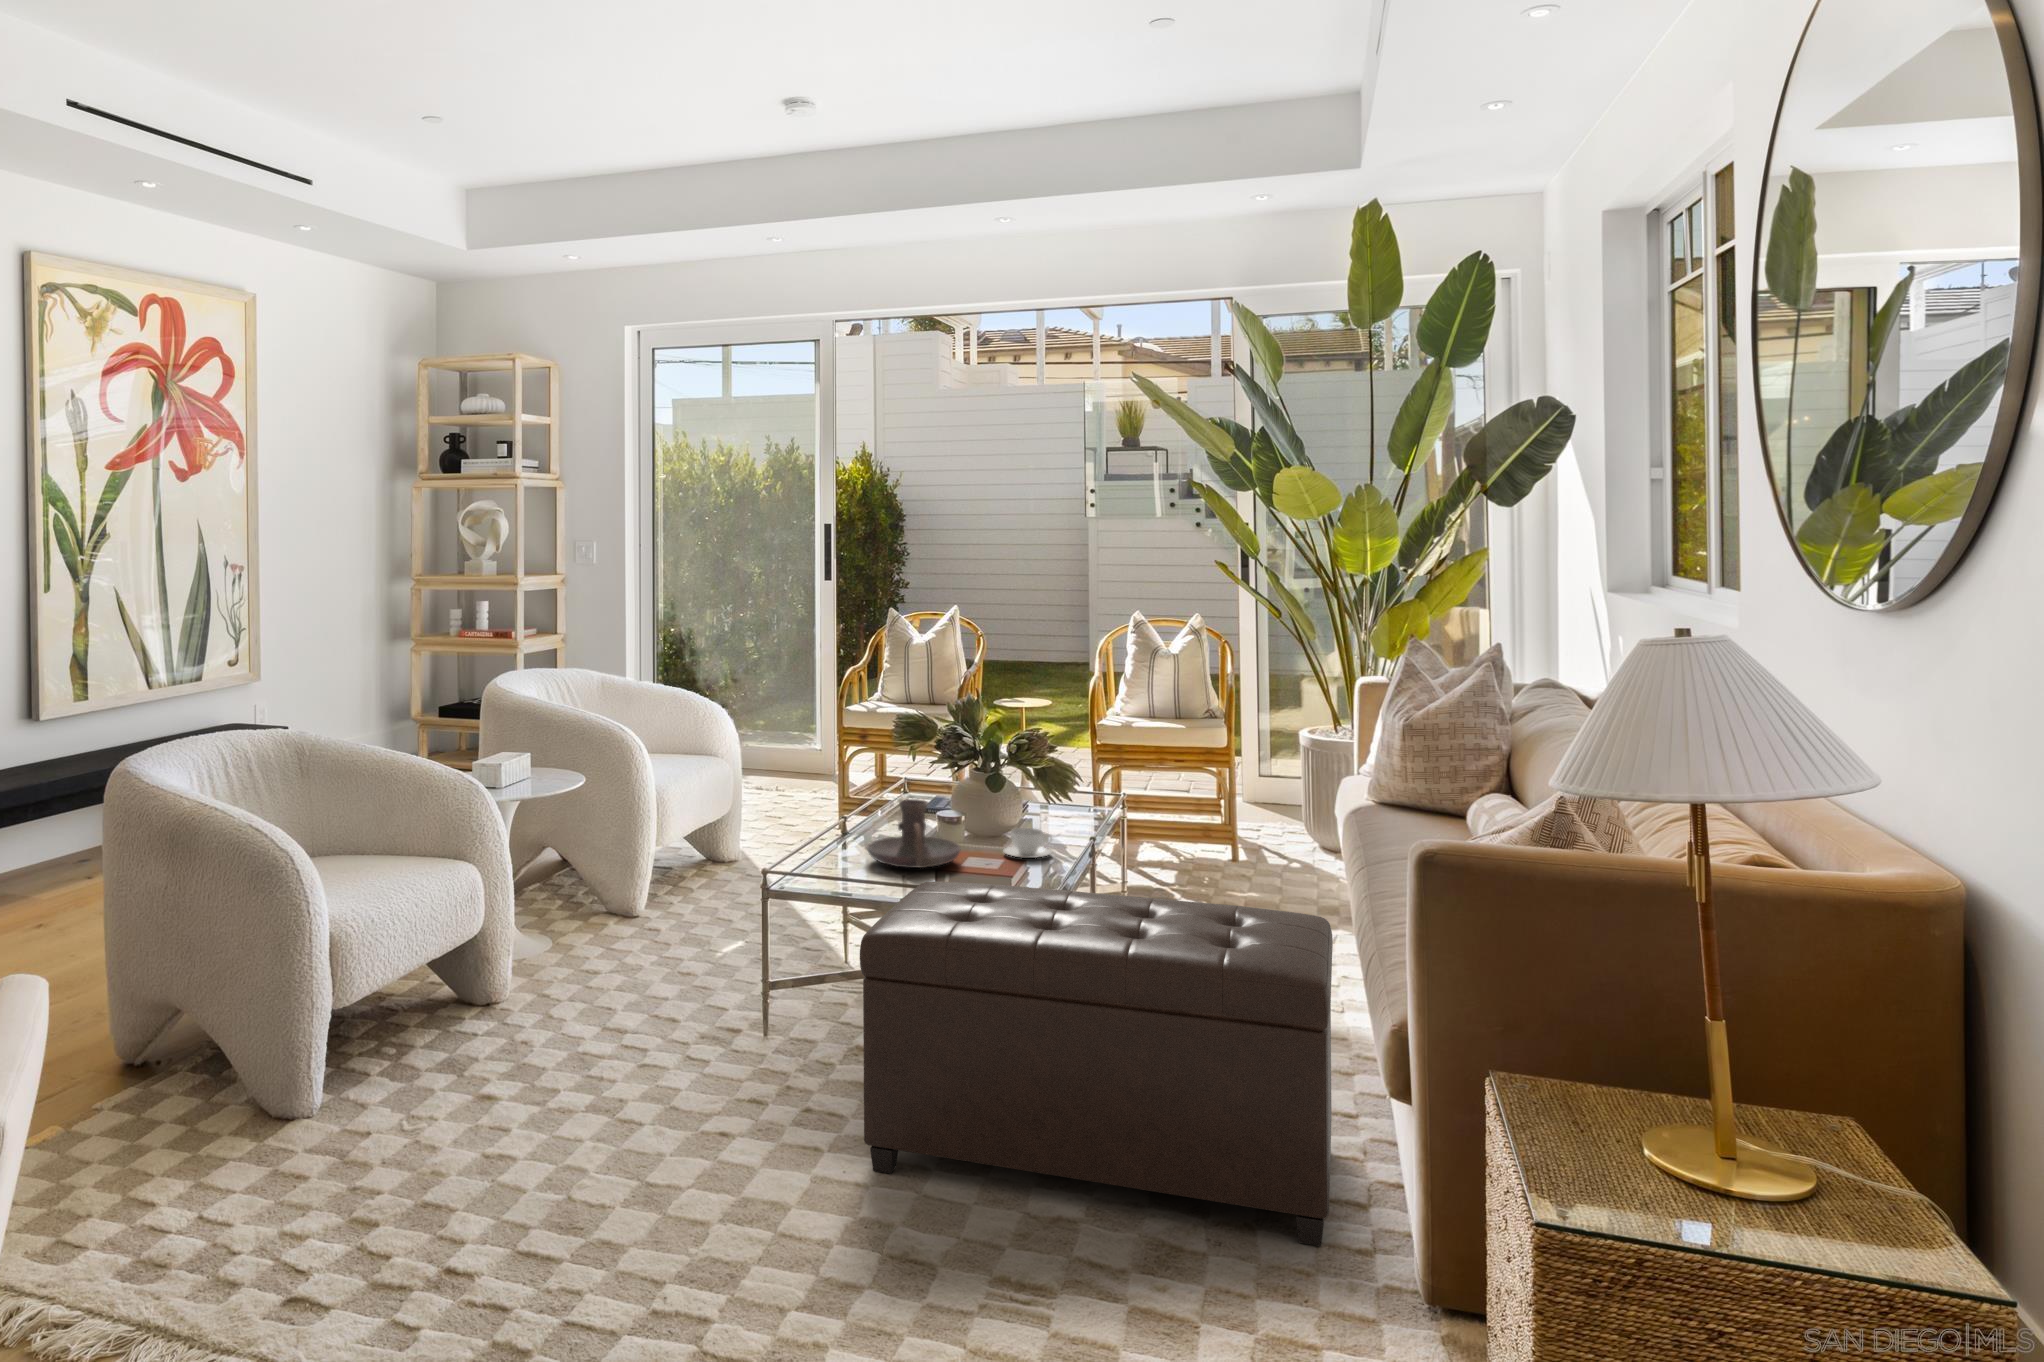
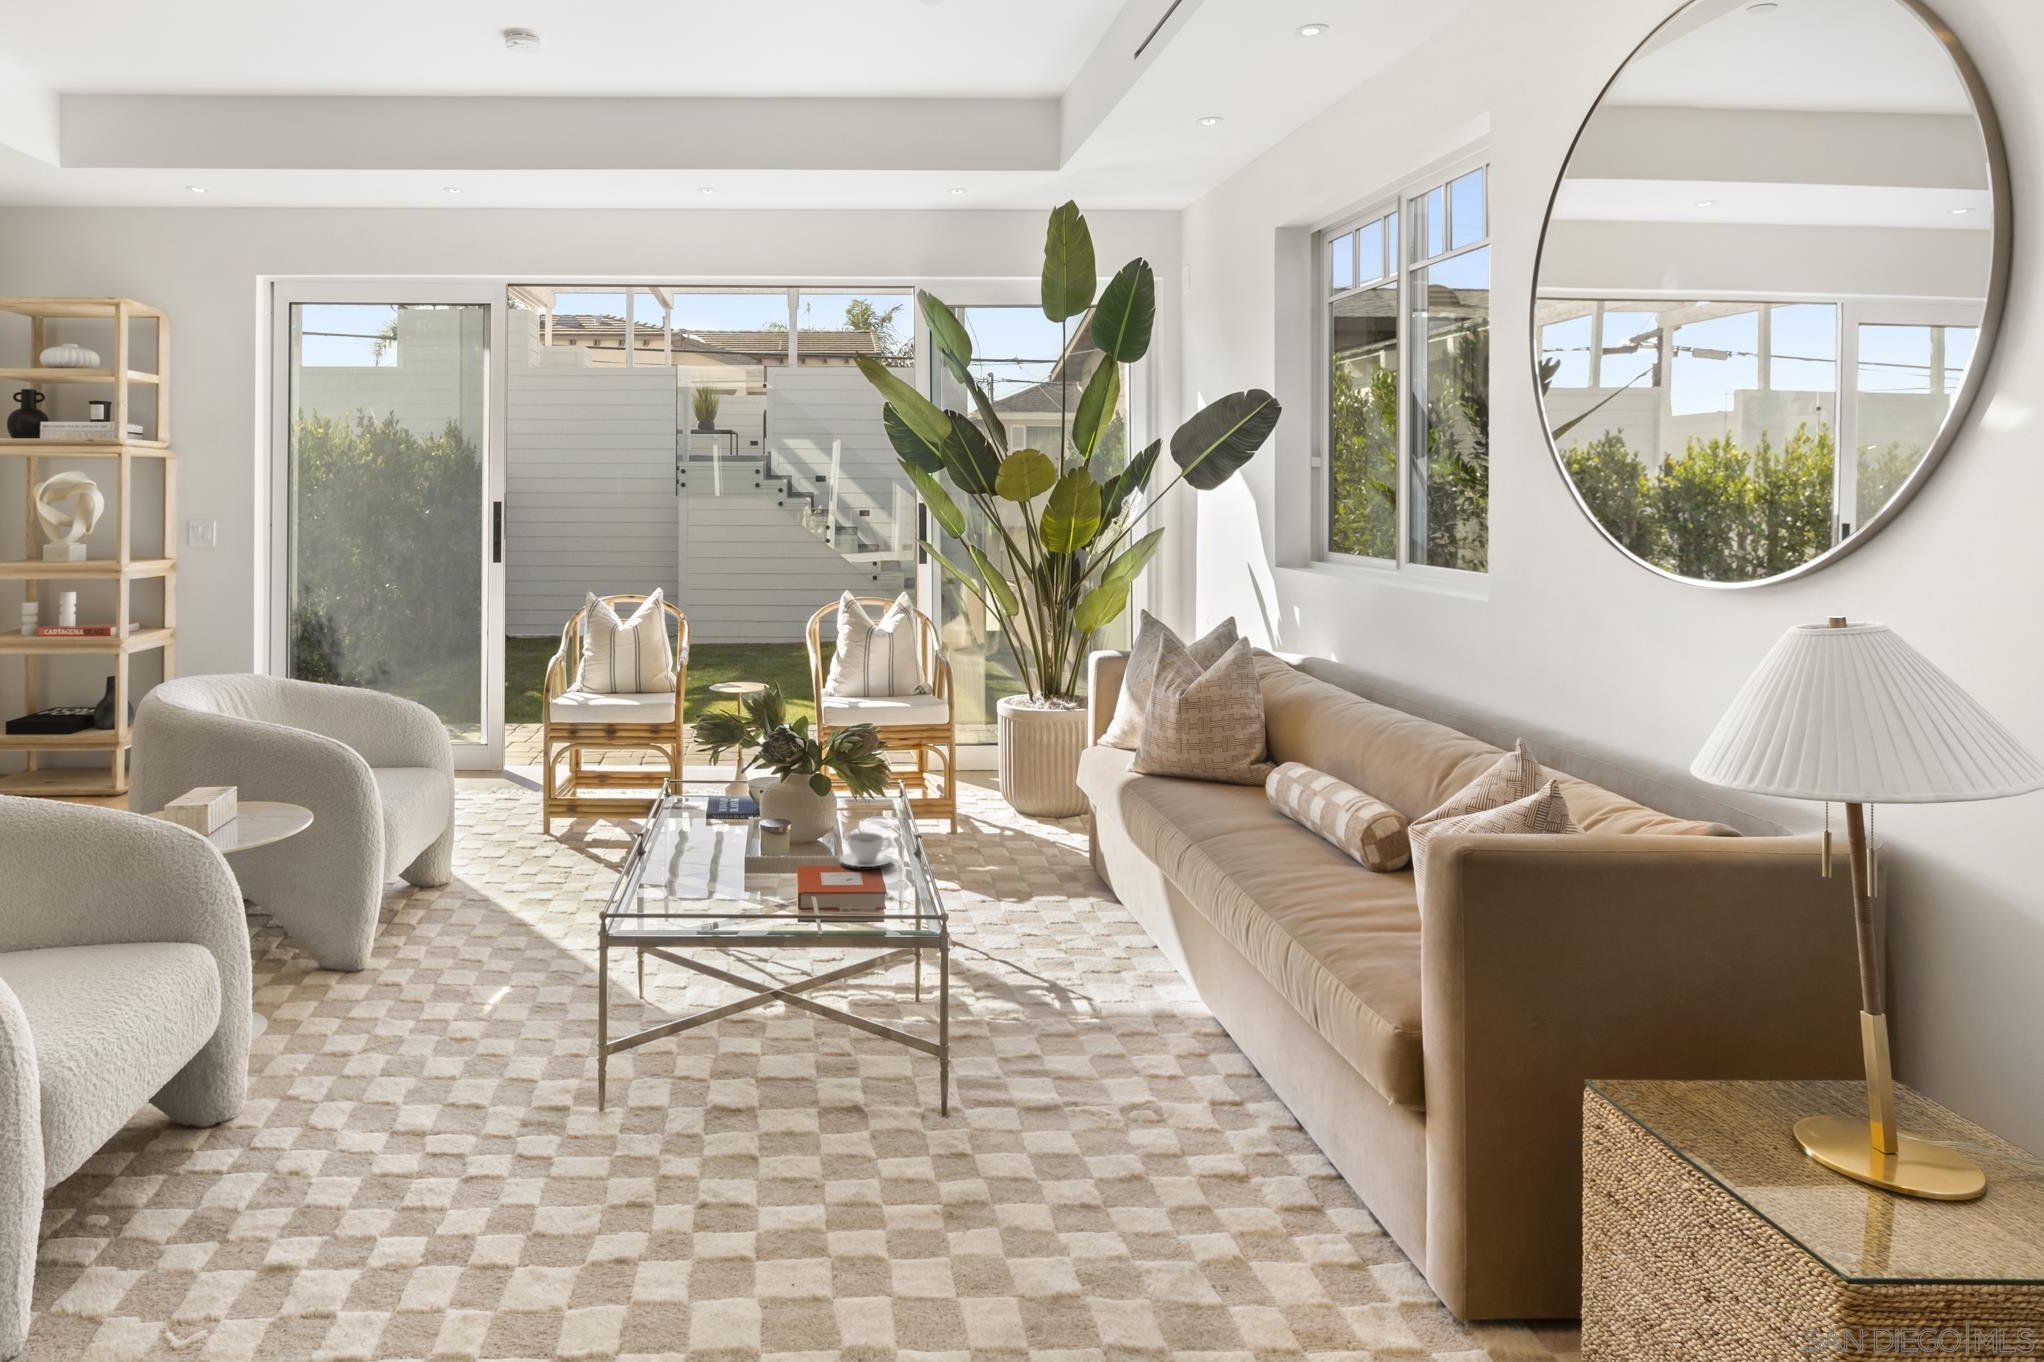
candle holder: present [867,799,961,868] -> none [700,813,807,893]
ottoman: present [860,882,1333,1246] -> none [808,913,1348,1284]

